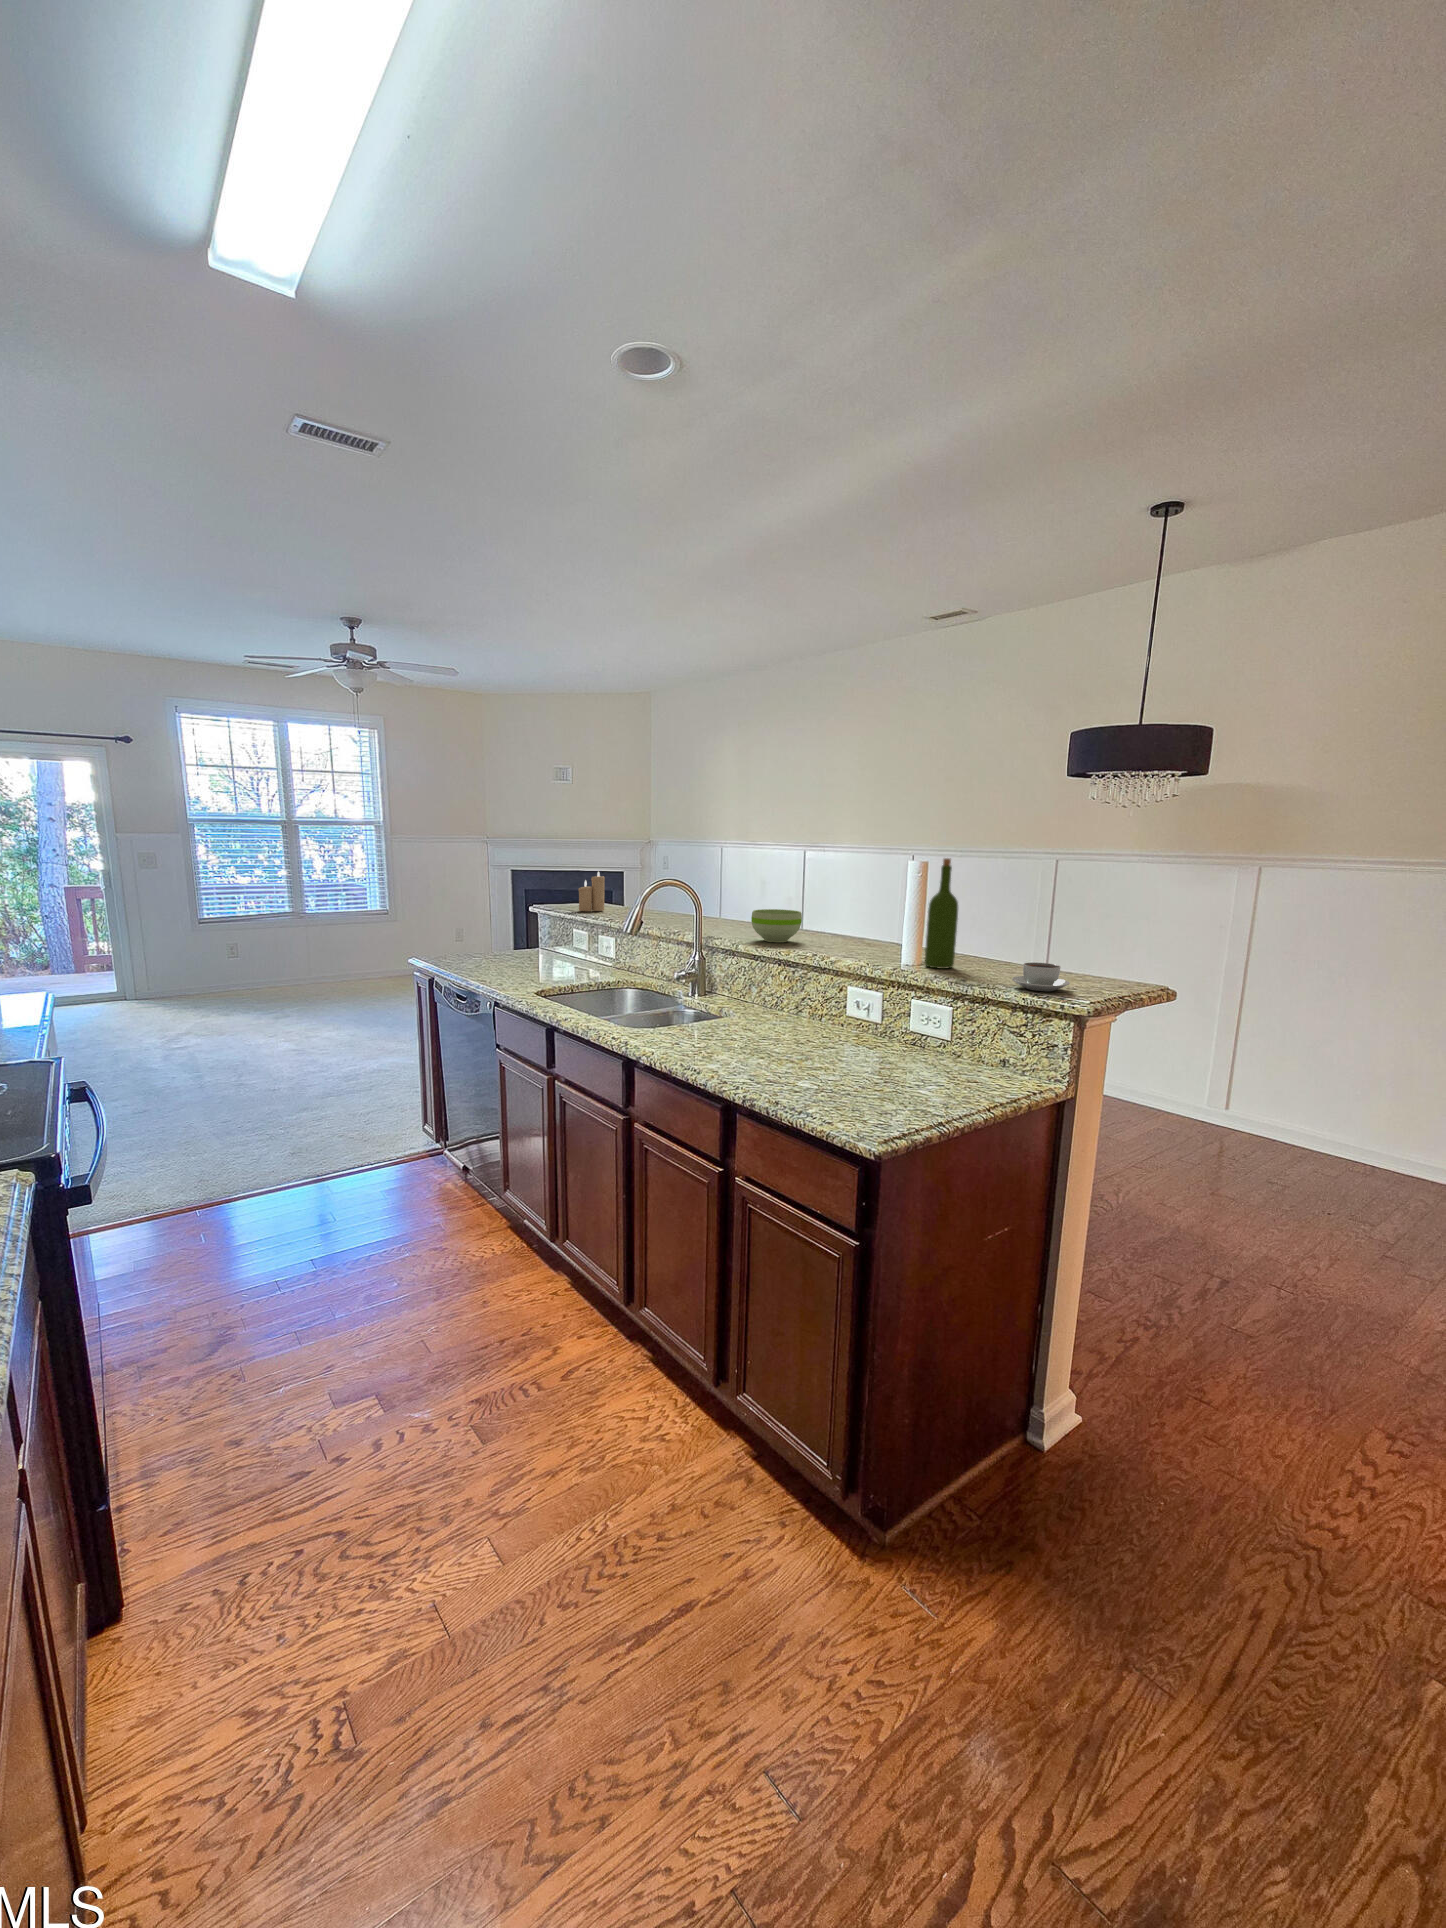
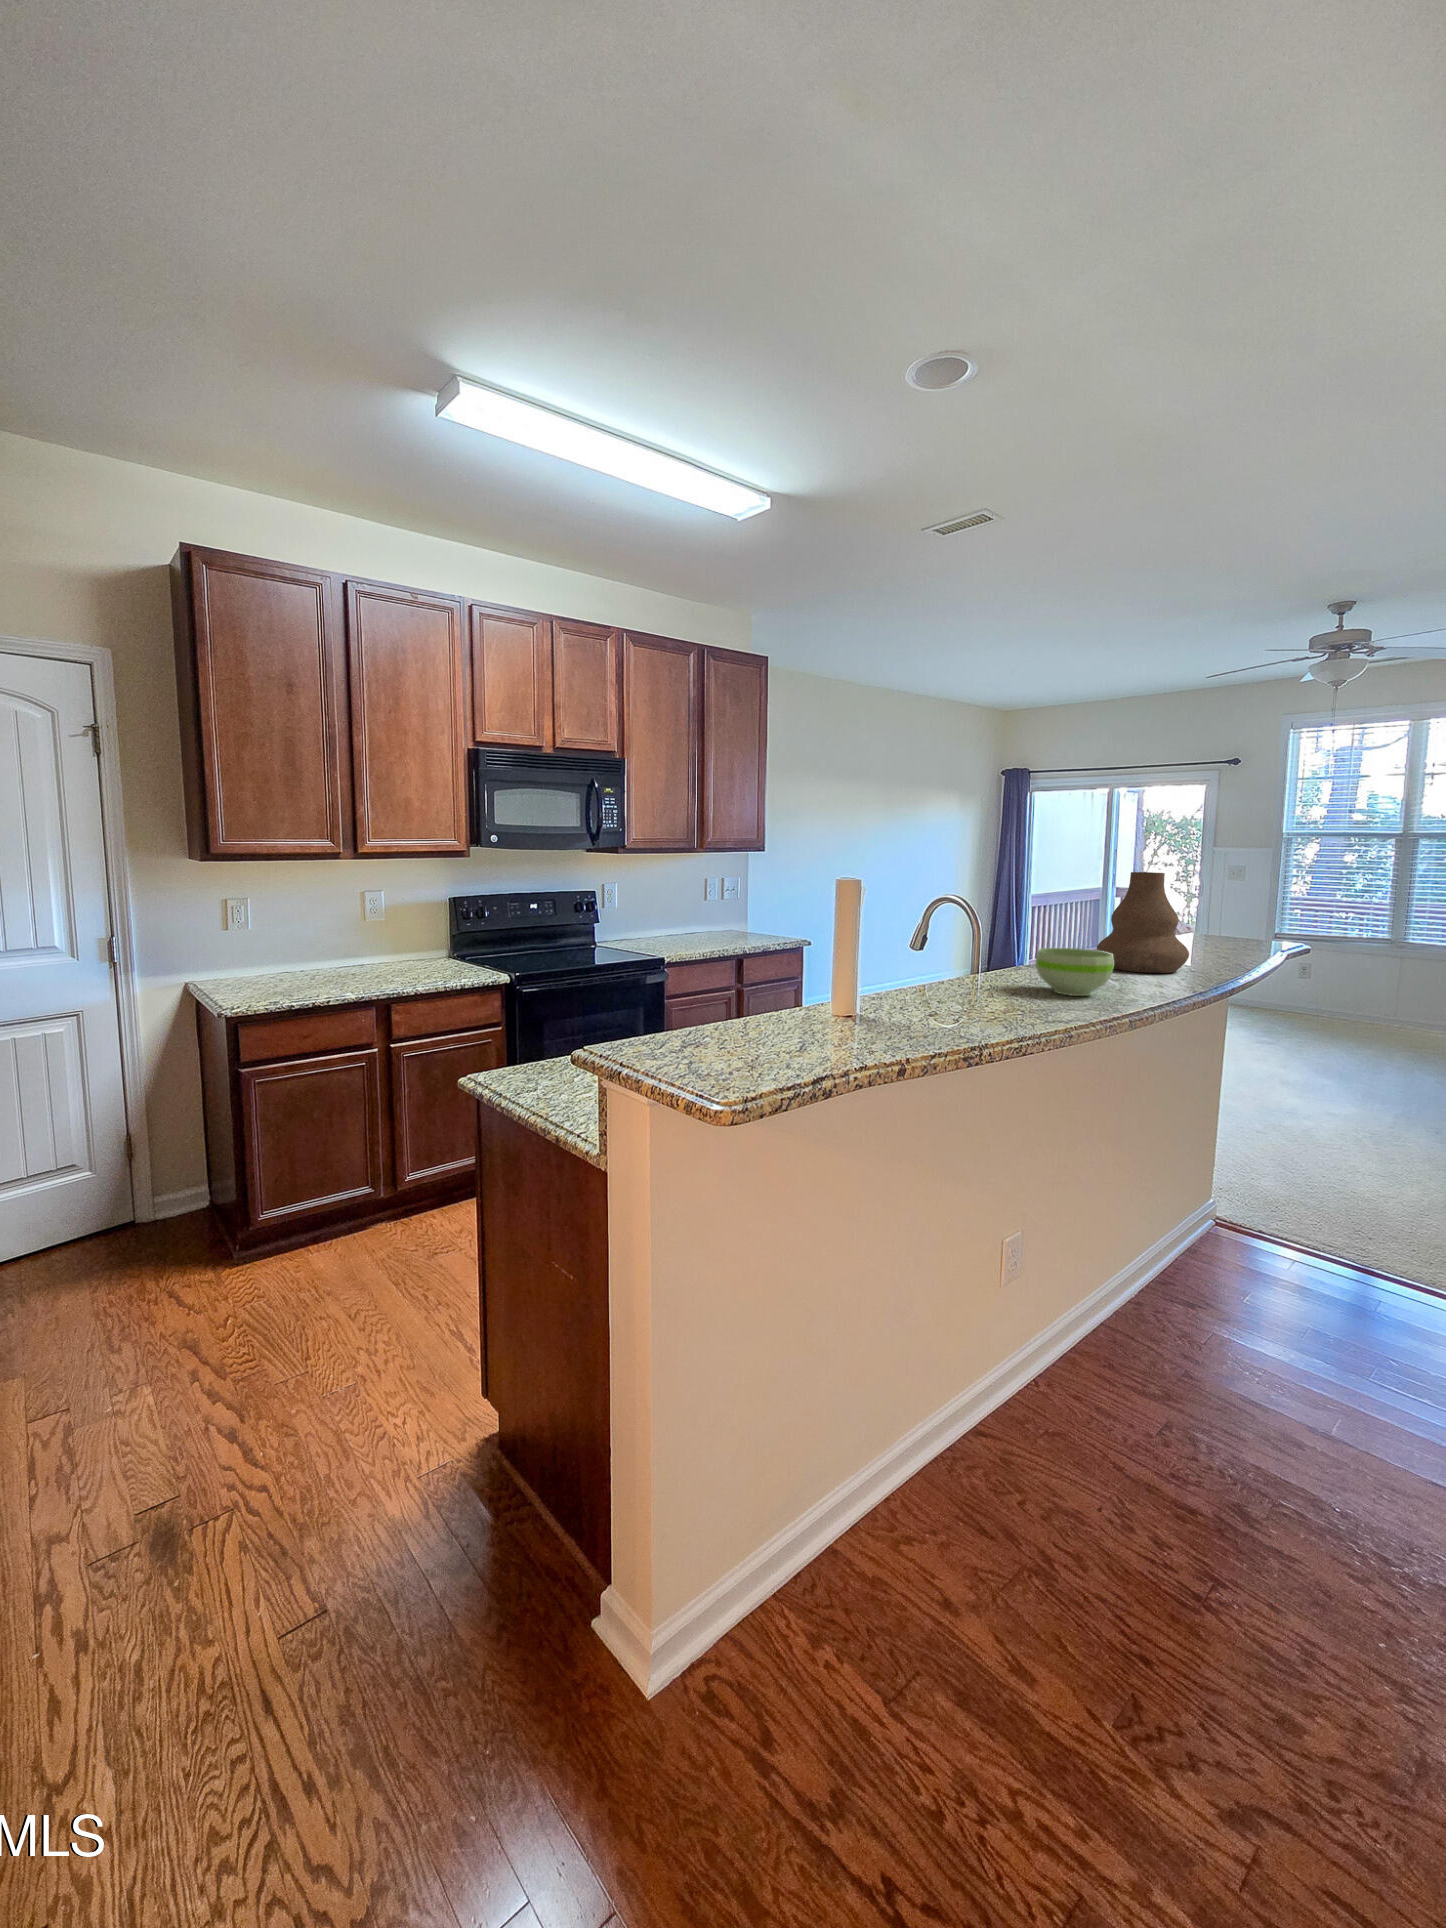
vase: none [639,853,700,928] -> present [1097,872,1189,973]
wine bottle: present [925,858,958,968] -> none [906,875,954,1039]
candle: present [578,872,605,911] -> none [1205,900,1249,953]
coffee cup: present [1012,963,1070,991] -> none [730,1018,809,1062]

